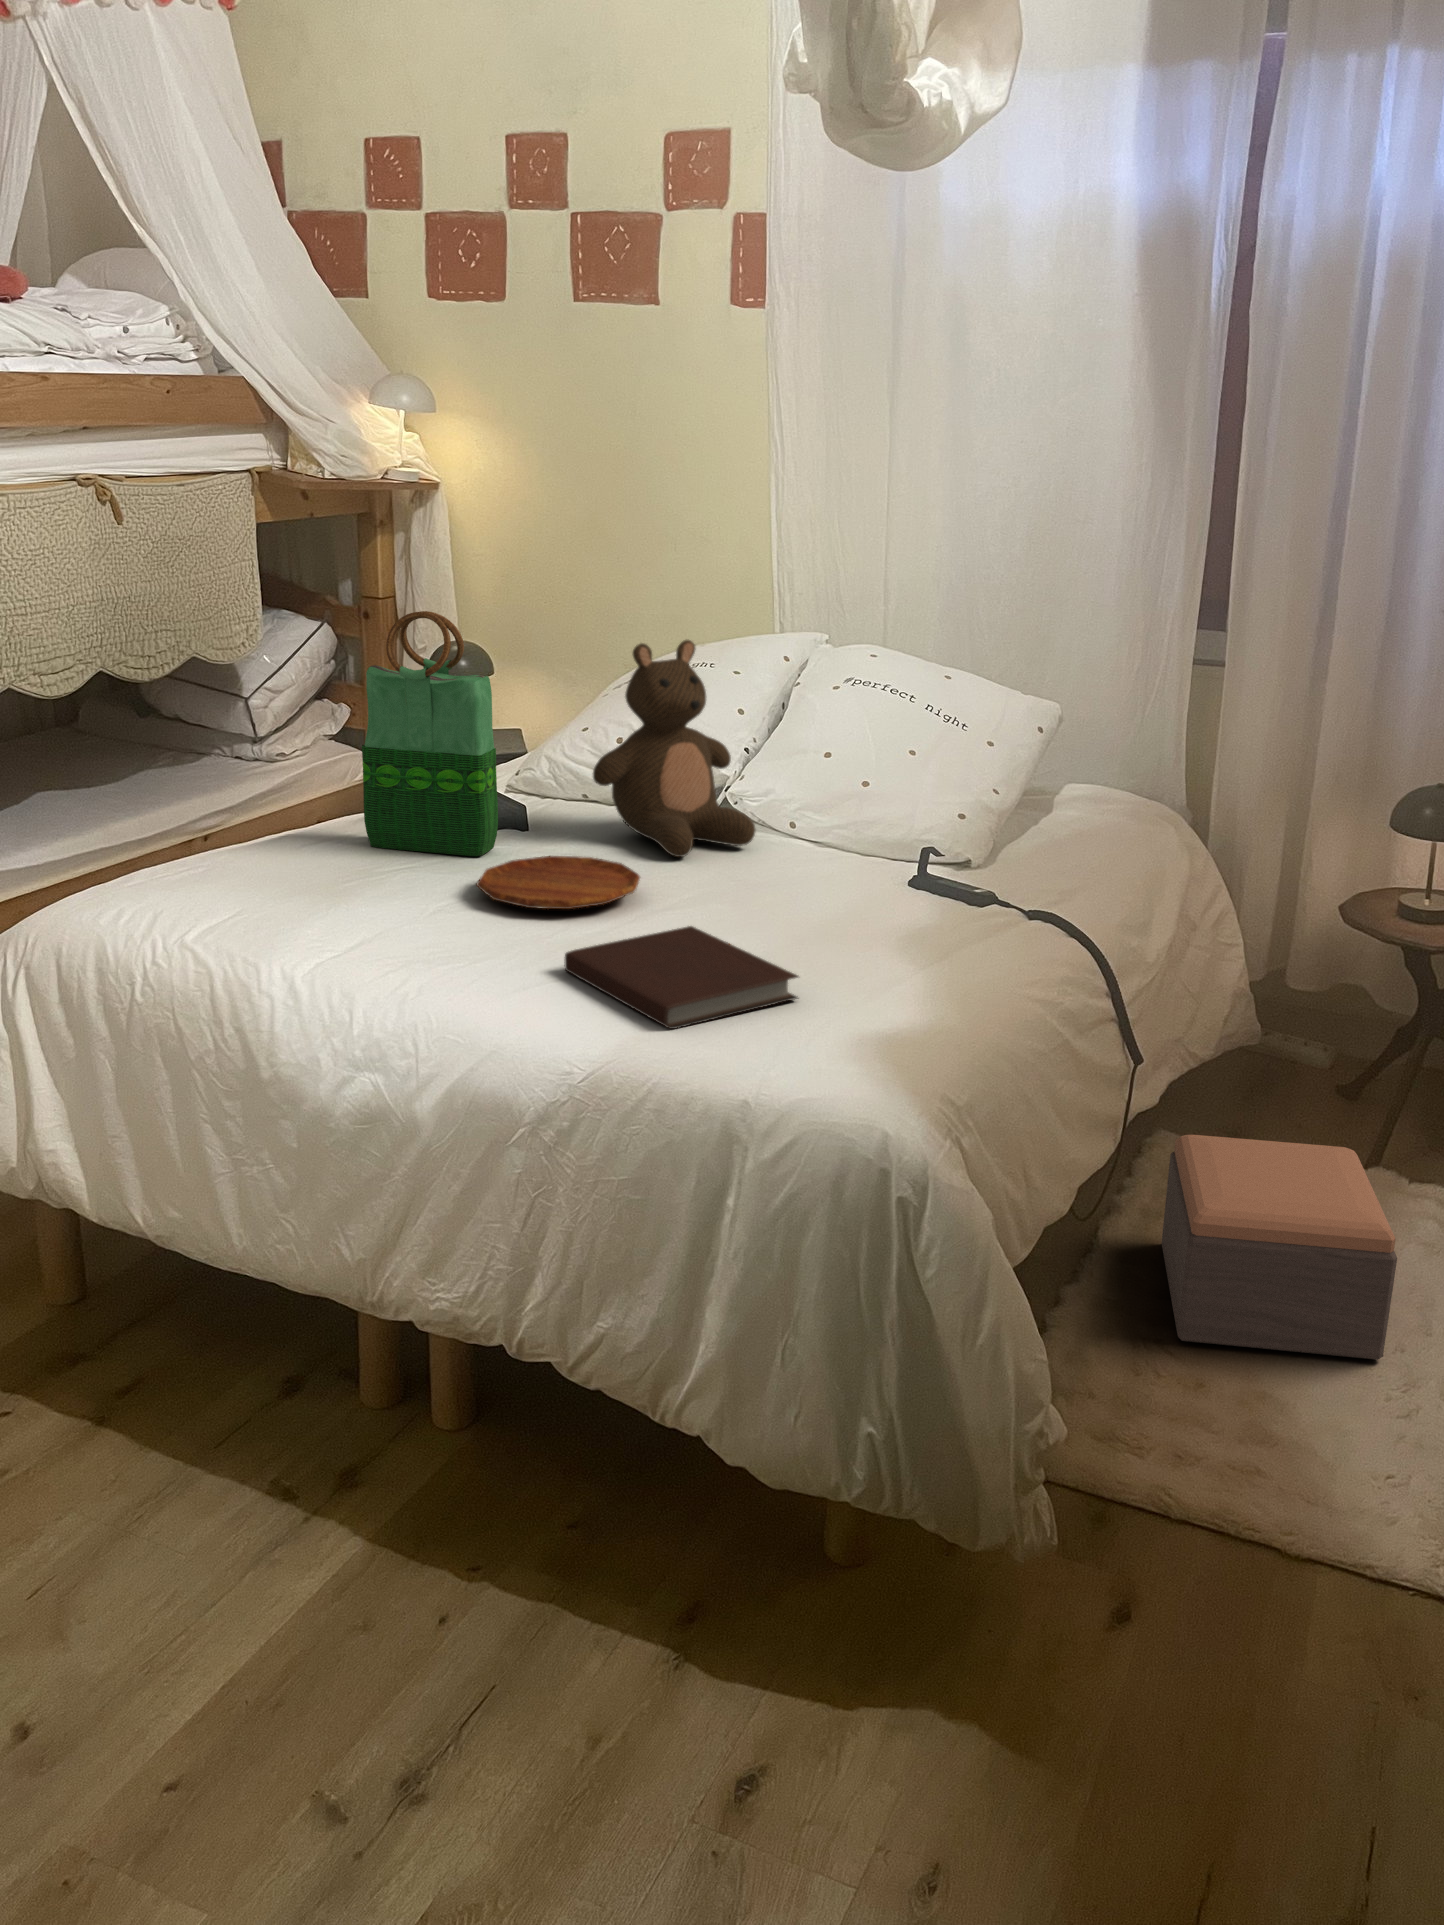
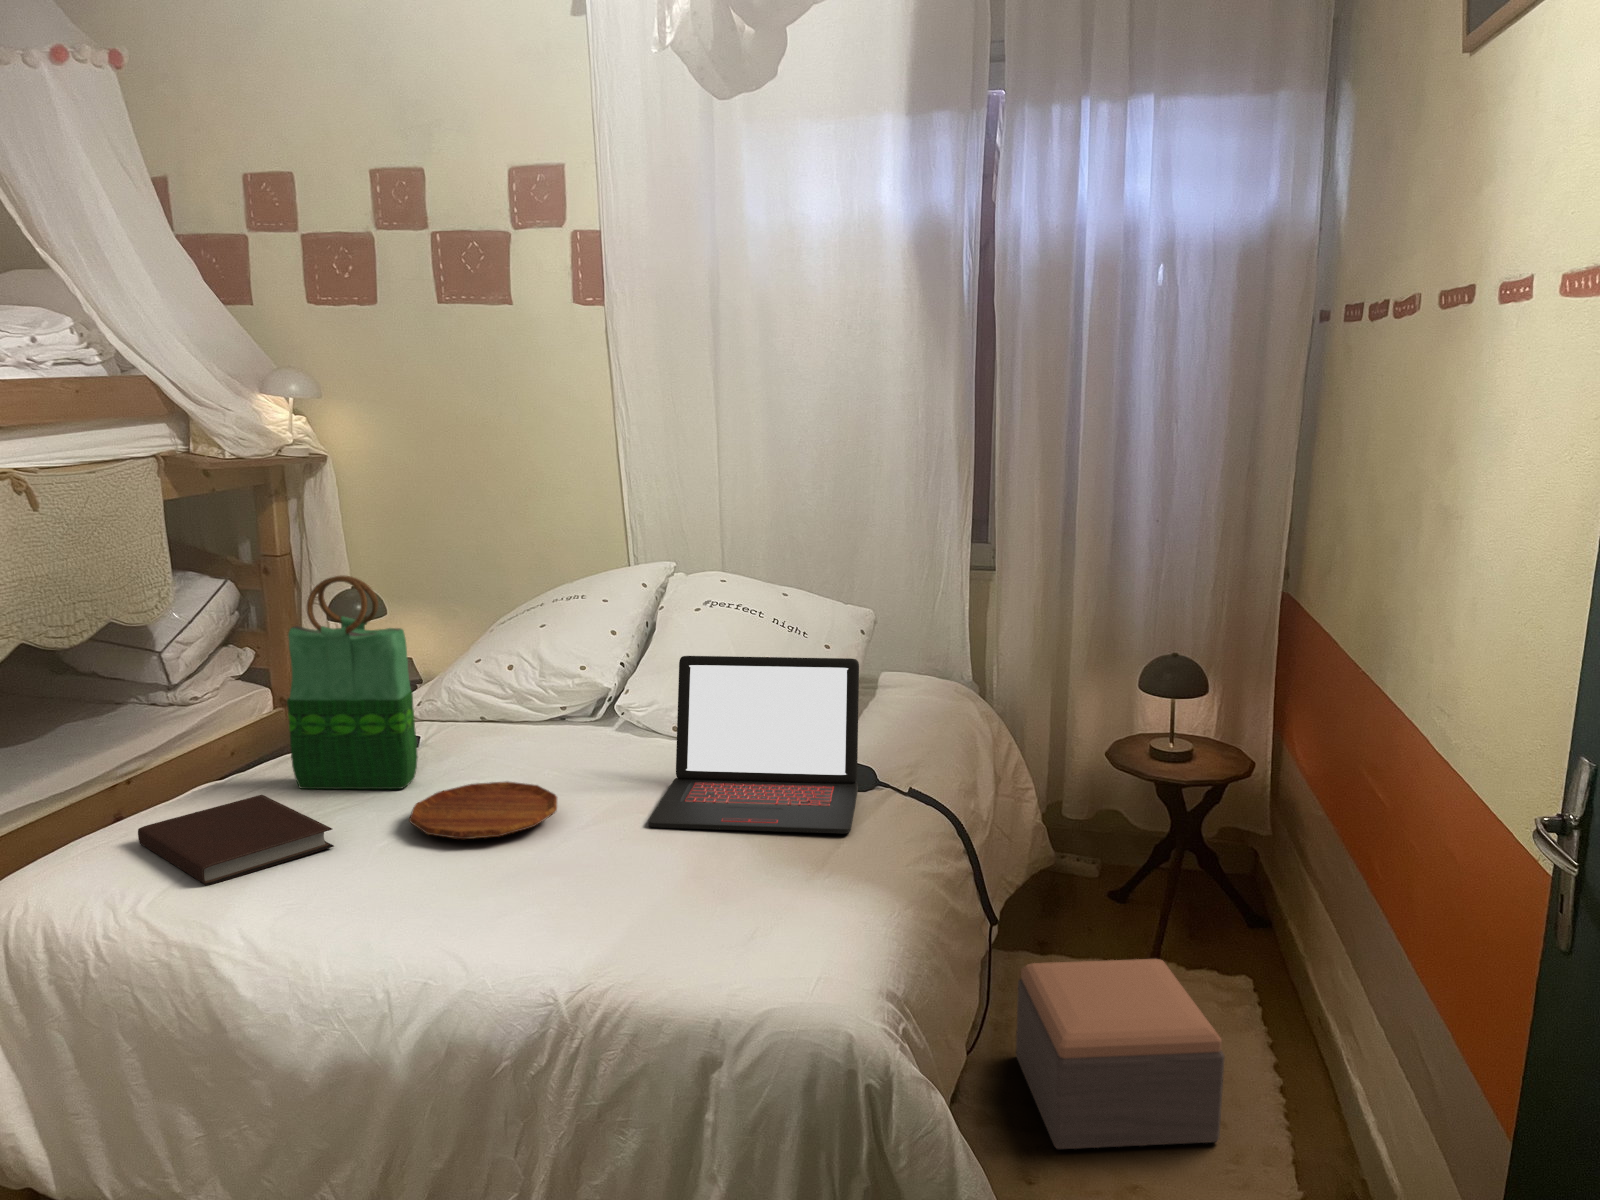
stuffed bear: present [593,640,756,857] -> none [499,582,644,771]
laptop: none [736,732,1004,945] -> present [648,656,859,834]
notebook: present [564,926,798,1029] -> present [138,795,334,885]

